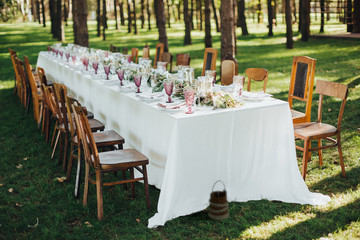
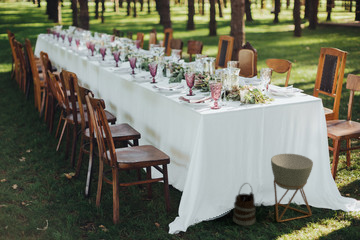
planter: none [242,153,281,216] -> present [271,154,313,222]

